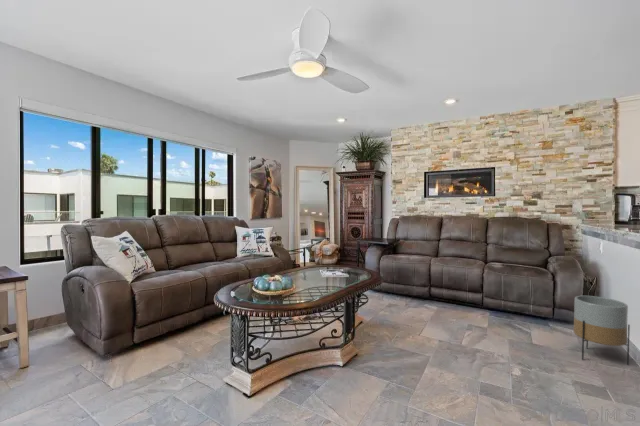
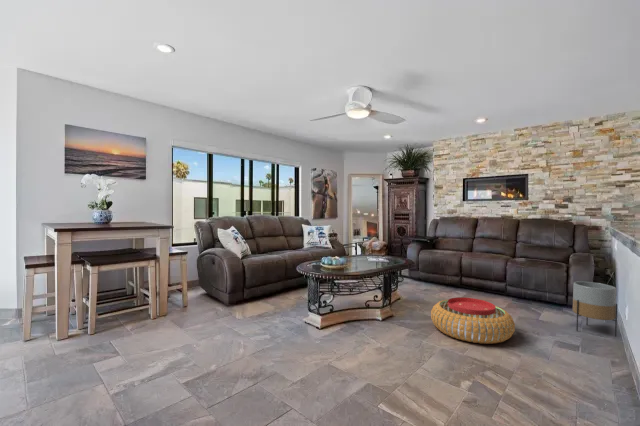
pouf: none [409,325,522,398] -> present [431,297,515,344]

